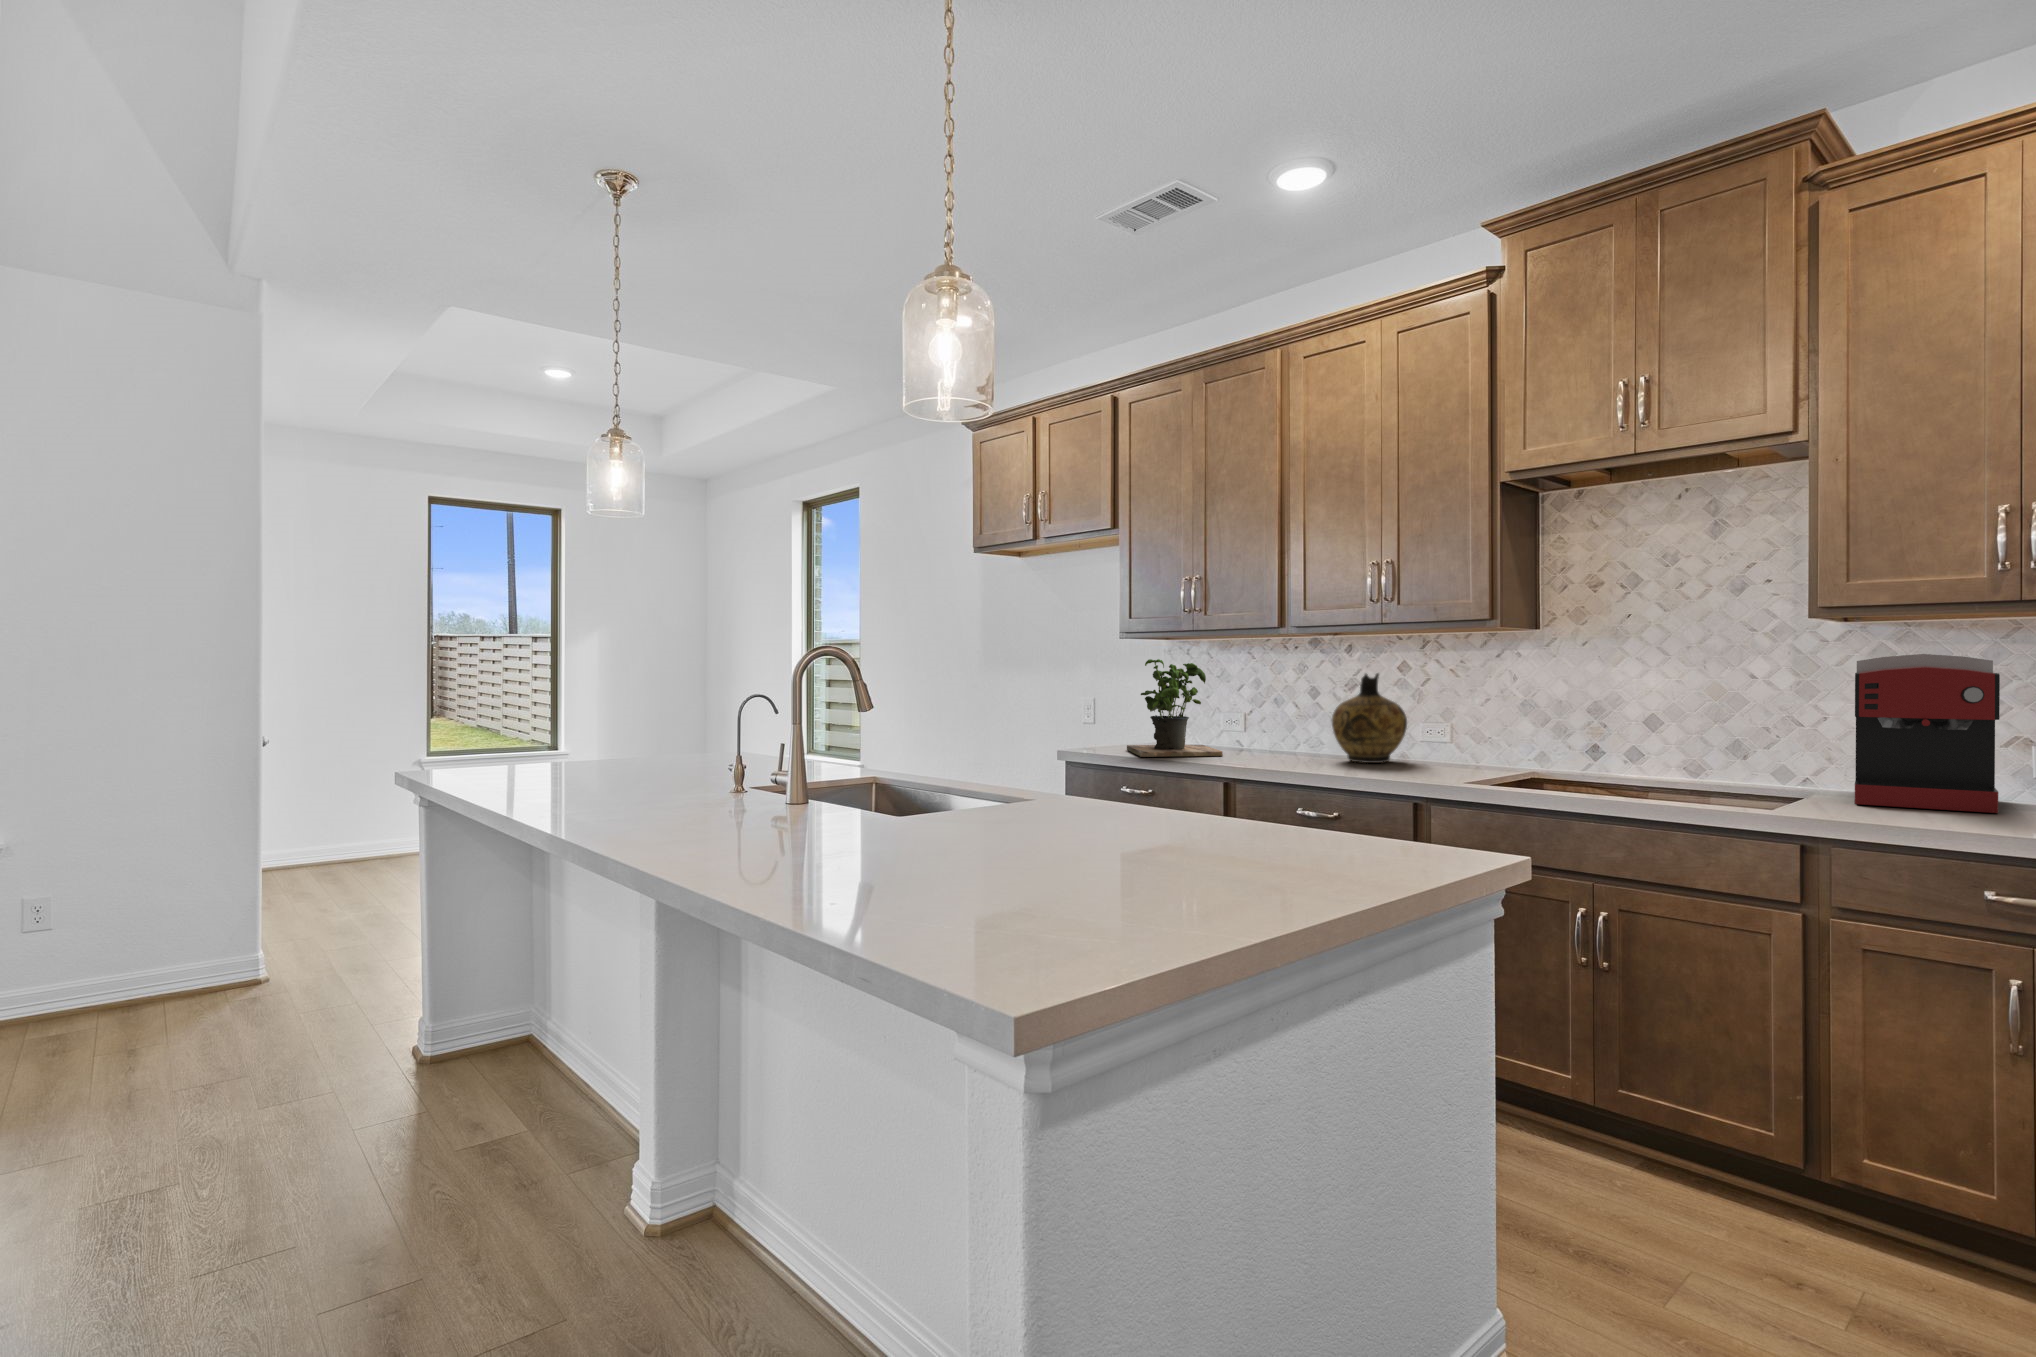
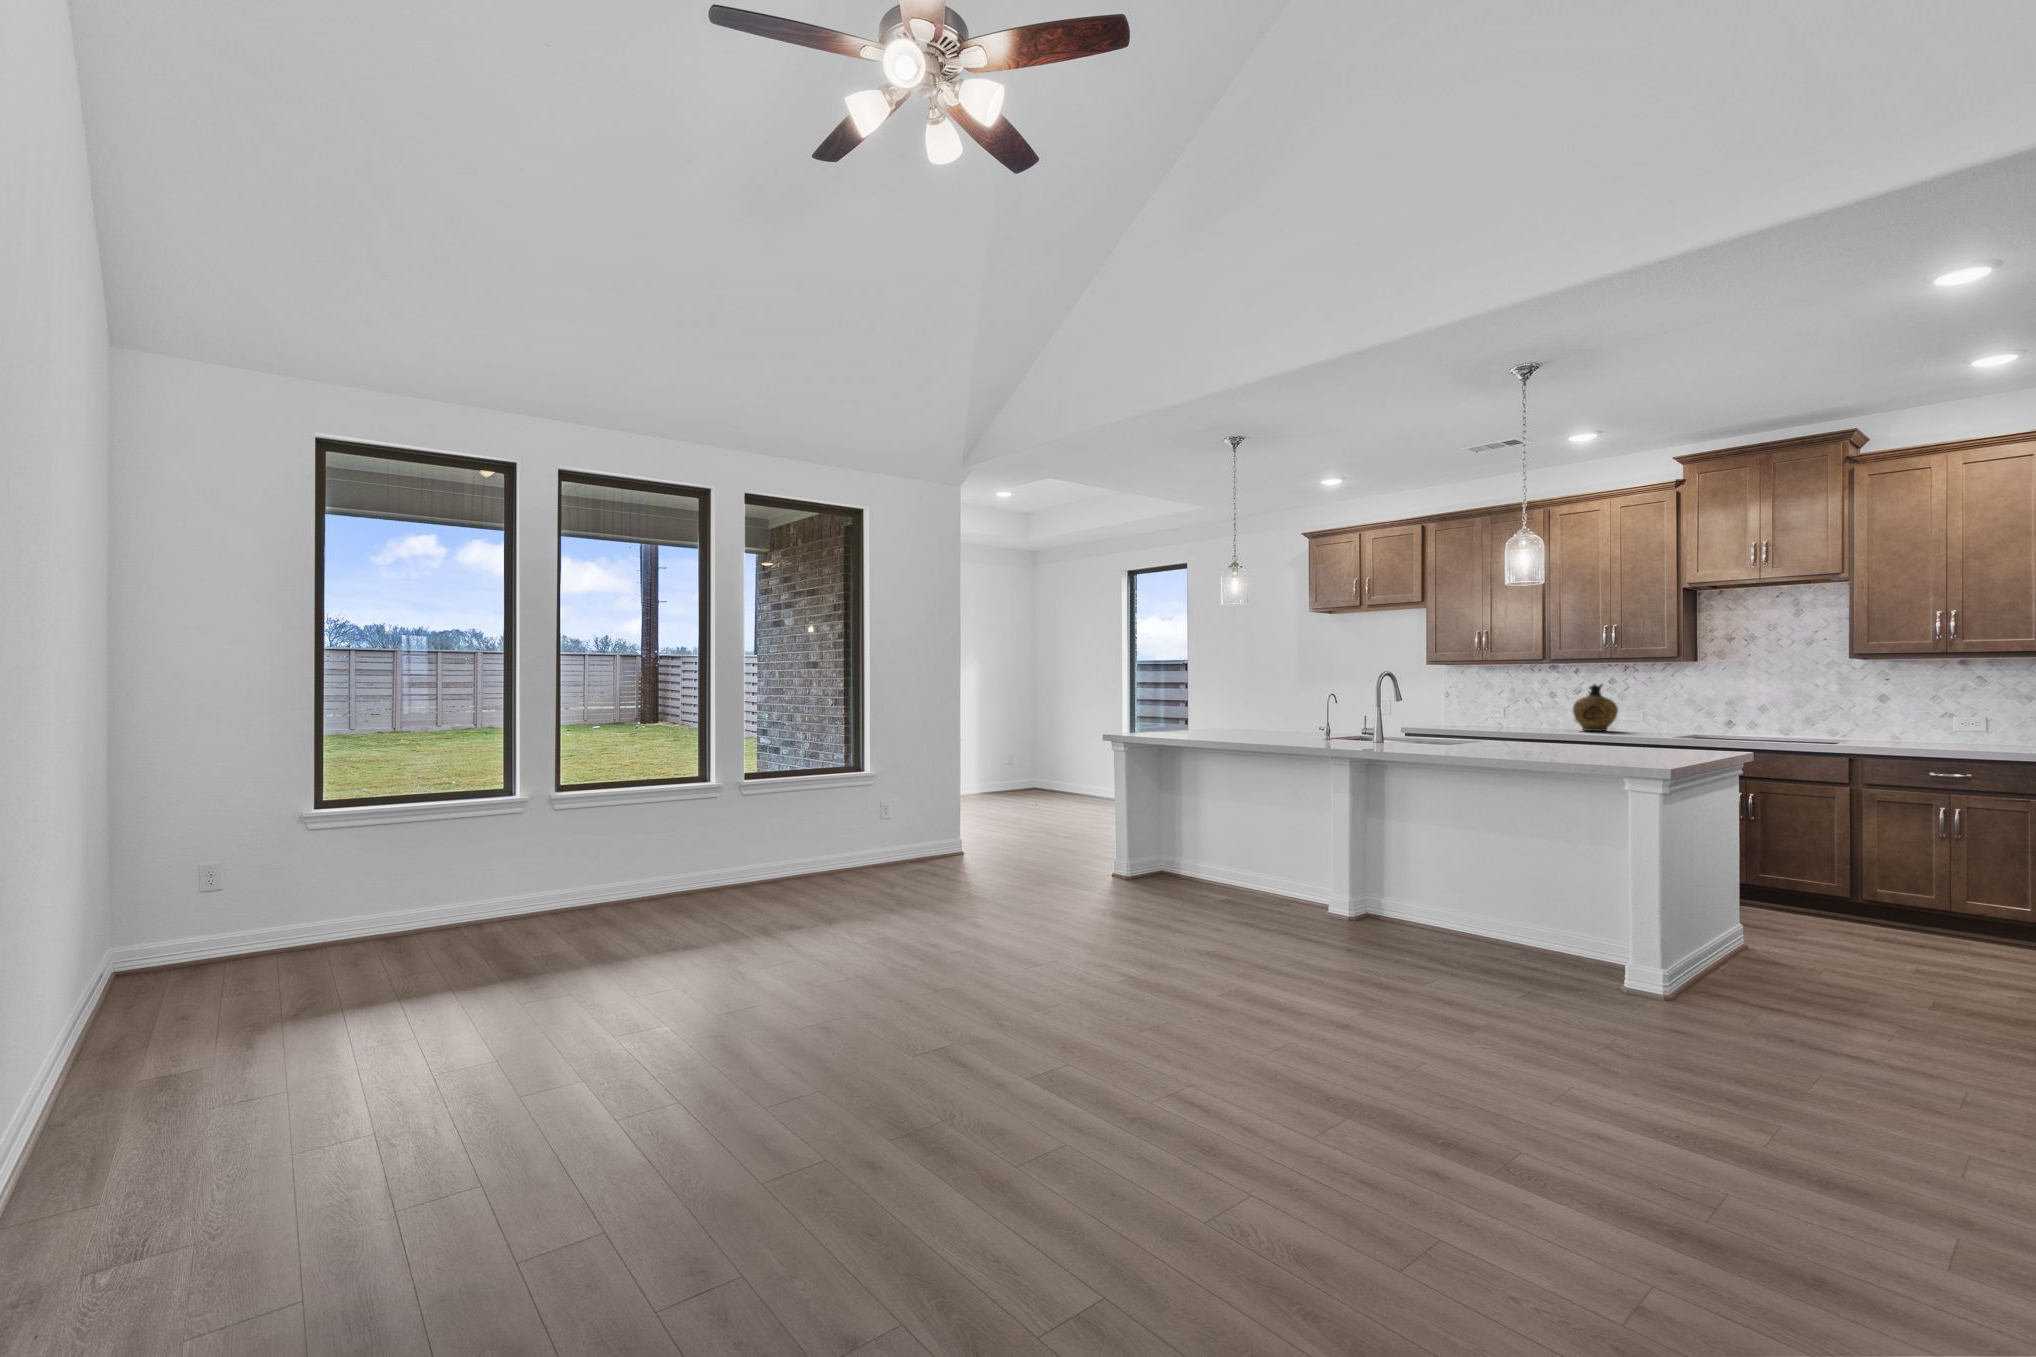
coffee maker: present [1855,654,2000,813] -> none [1871,675,1939,745]
potted plant: present [1127,659,1223,757] -> none [1438,676,1504,729]

